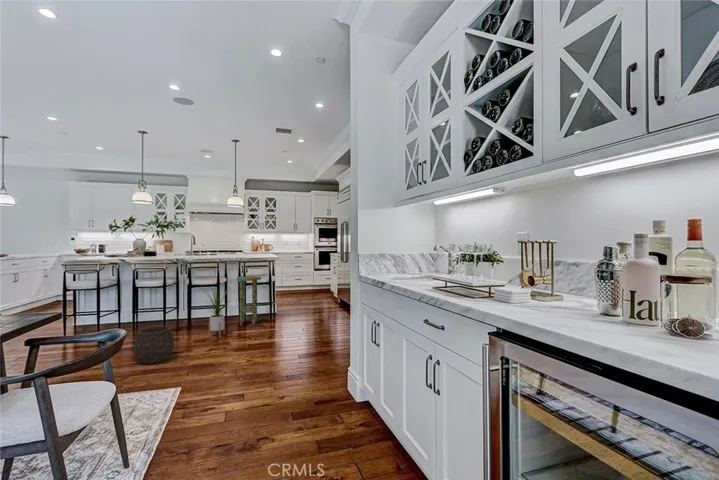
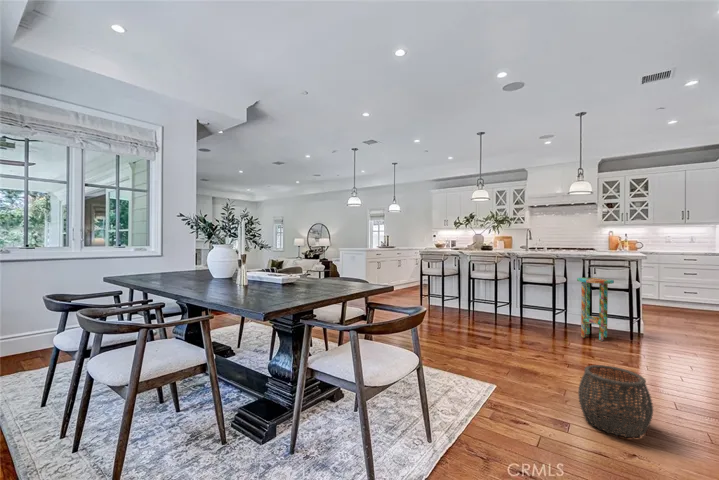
house plant: present [208,288,227,337] -> none [532,281,569,345]
woven basket: present [134,326,174,364] -> present [578,365,653,437]

